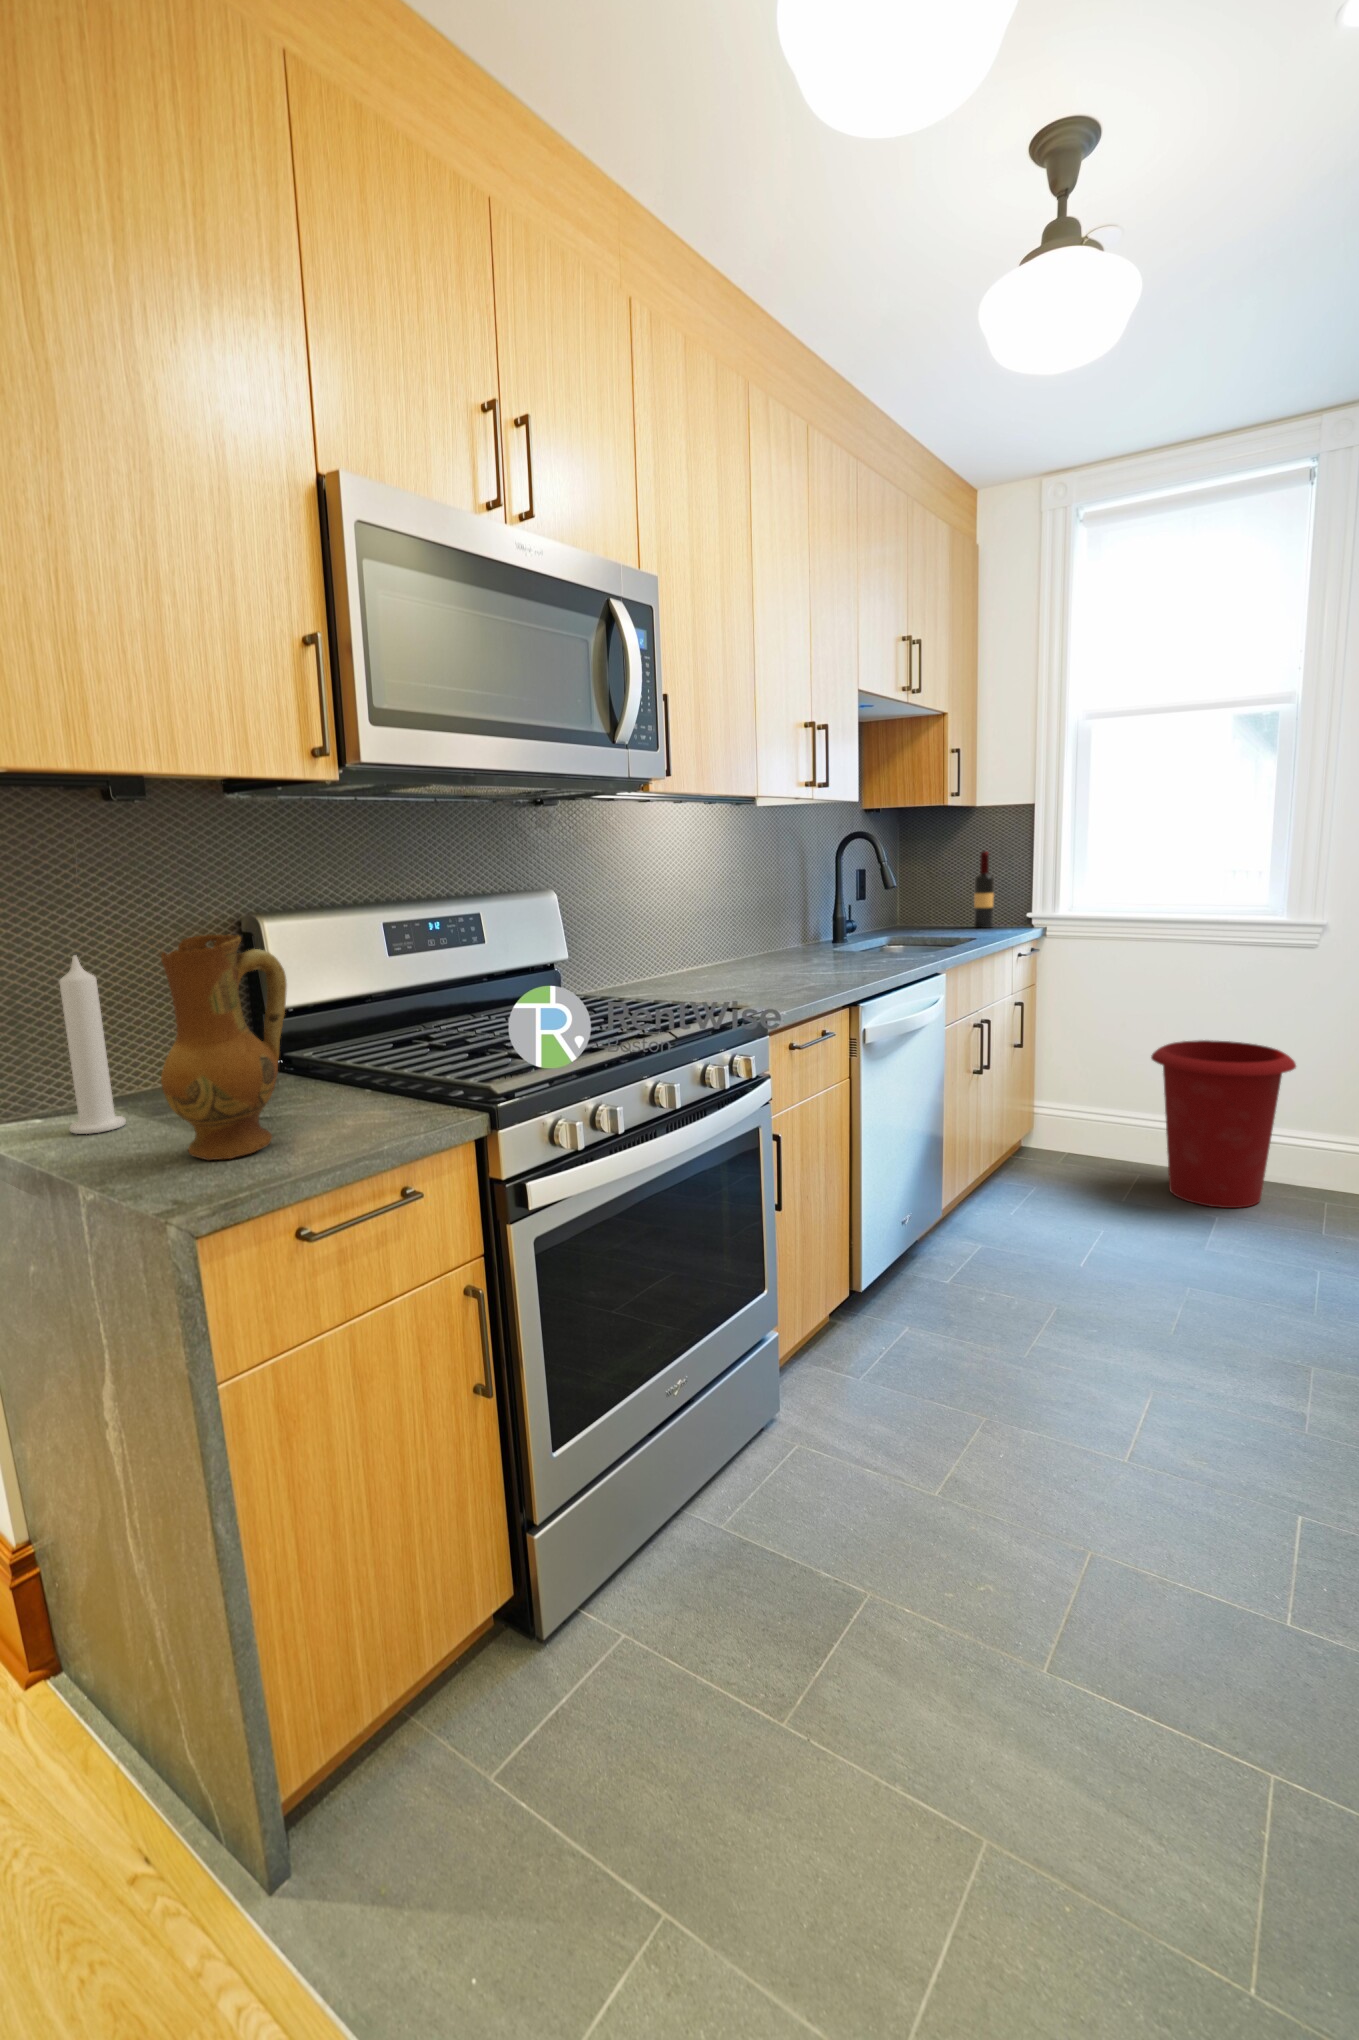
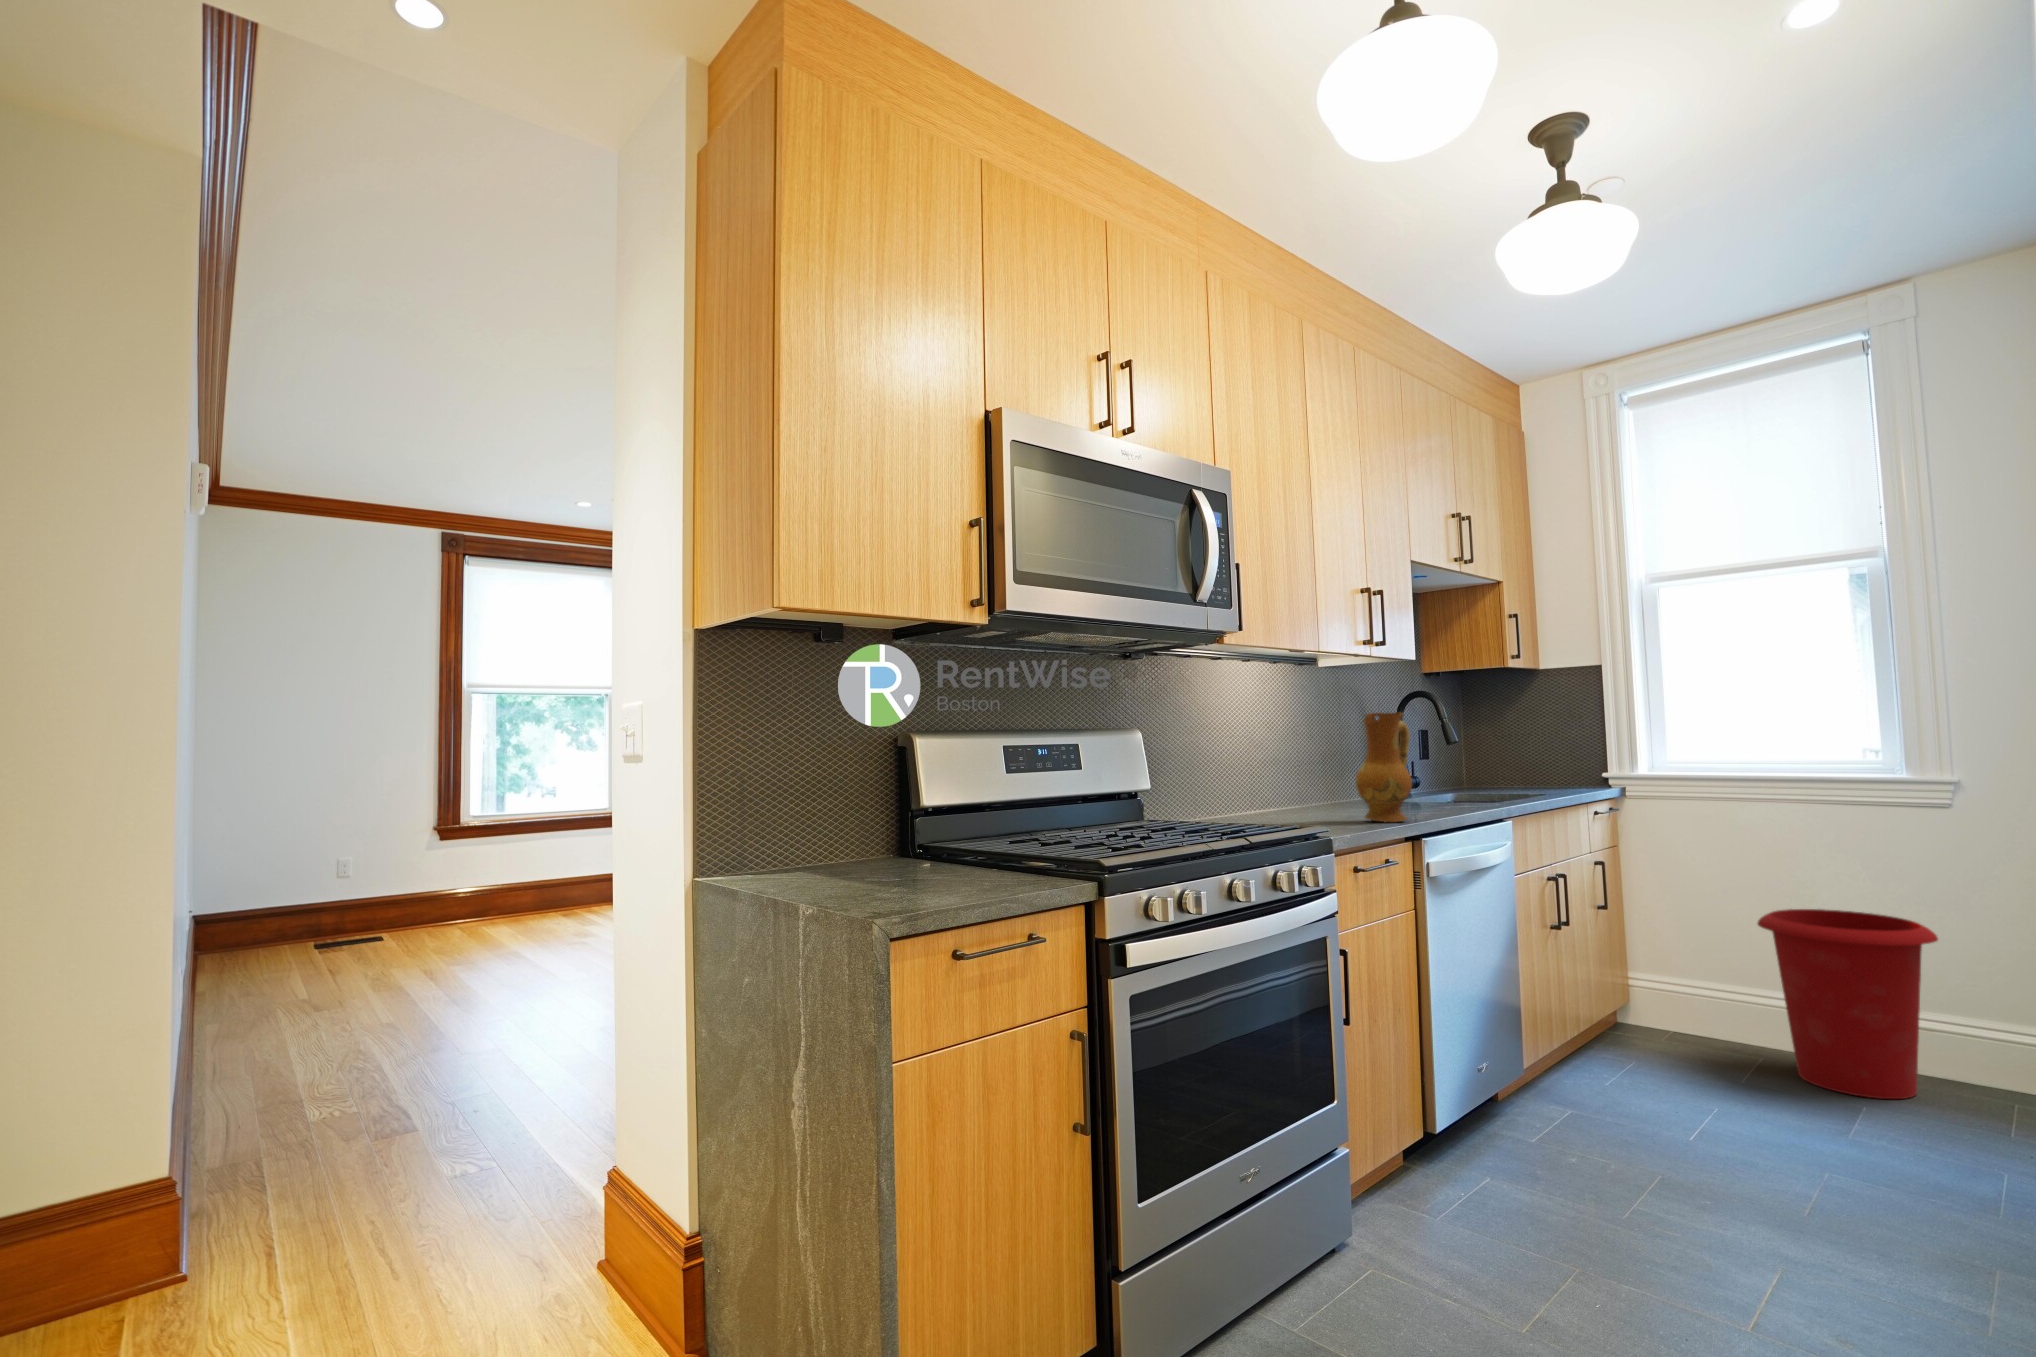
wine bottle: present [974,851,994,928] -> none [1542,714,1566,788]
ceramic jug: present [161,934,287,1161] -> present [1355,712,1412,822]
candle: present [60,955,126,1134] -> none [778,747,816,882]

